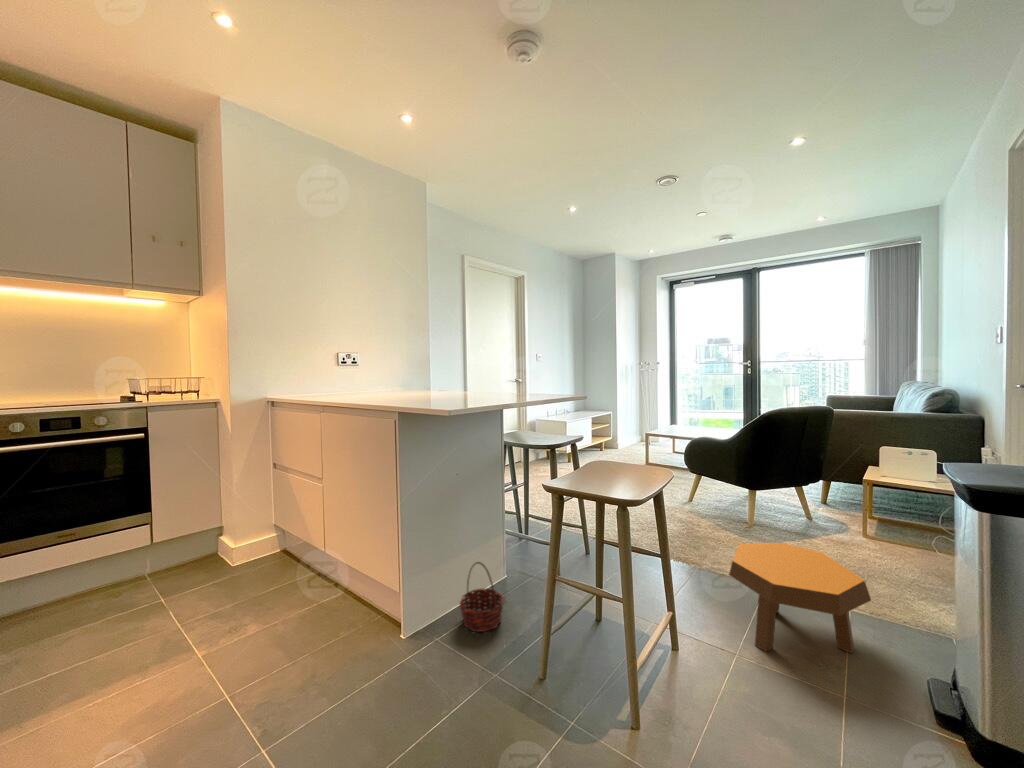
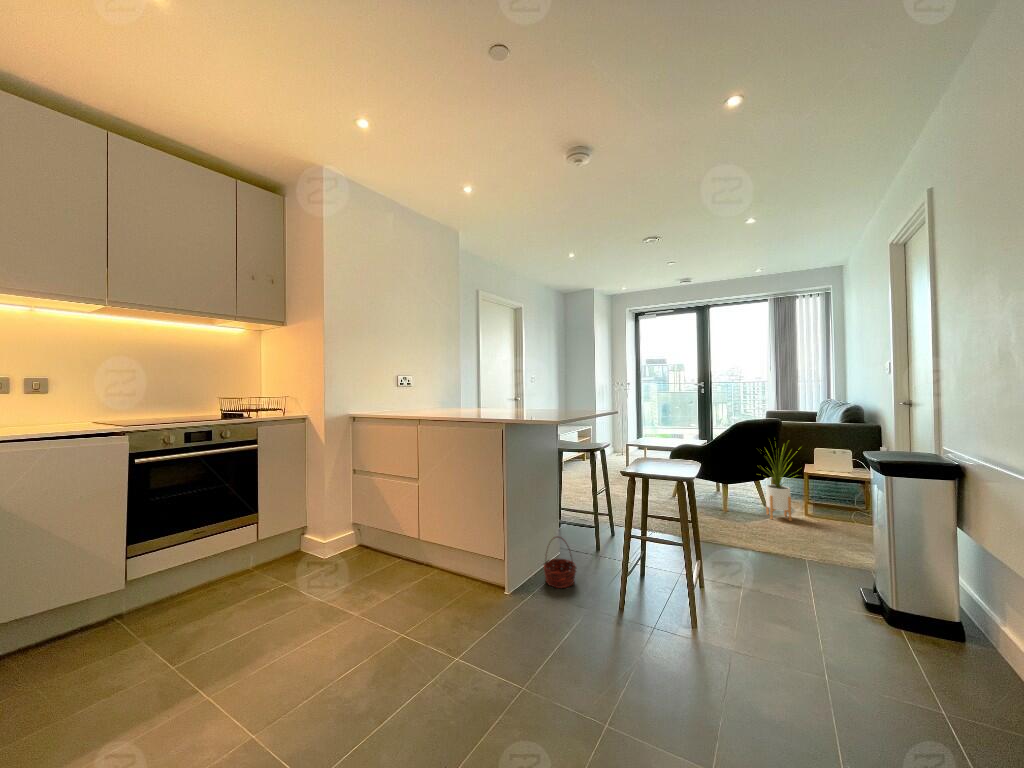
house plant: none [789,431,861,545] -> present [766,446,792,521]
footstool: present [729,543,871,653] -> none [733,514,826,585]

